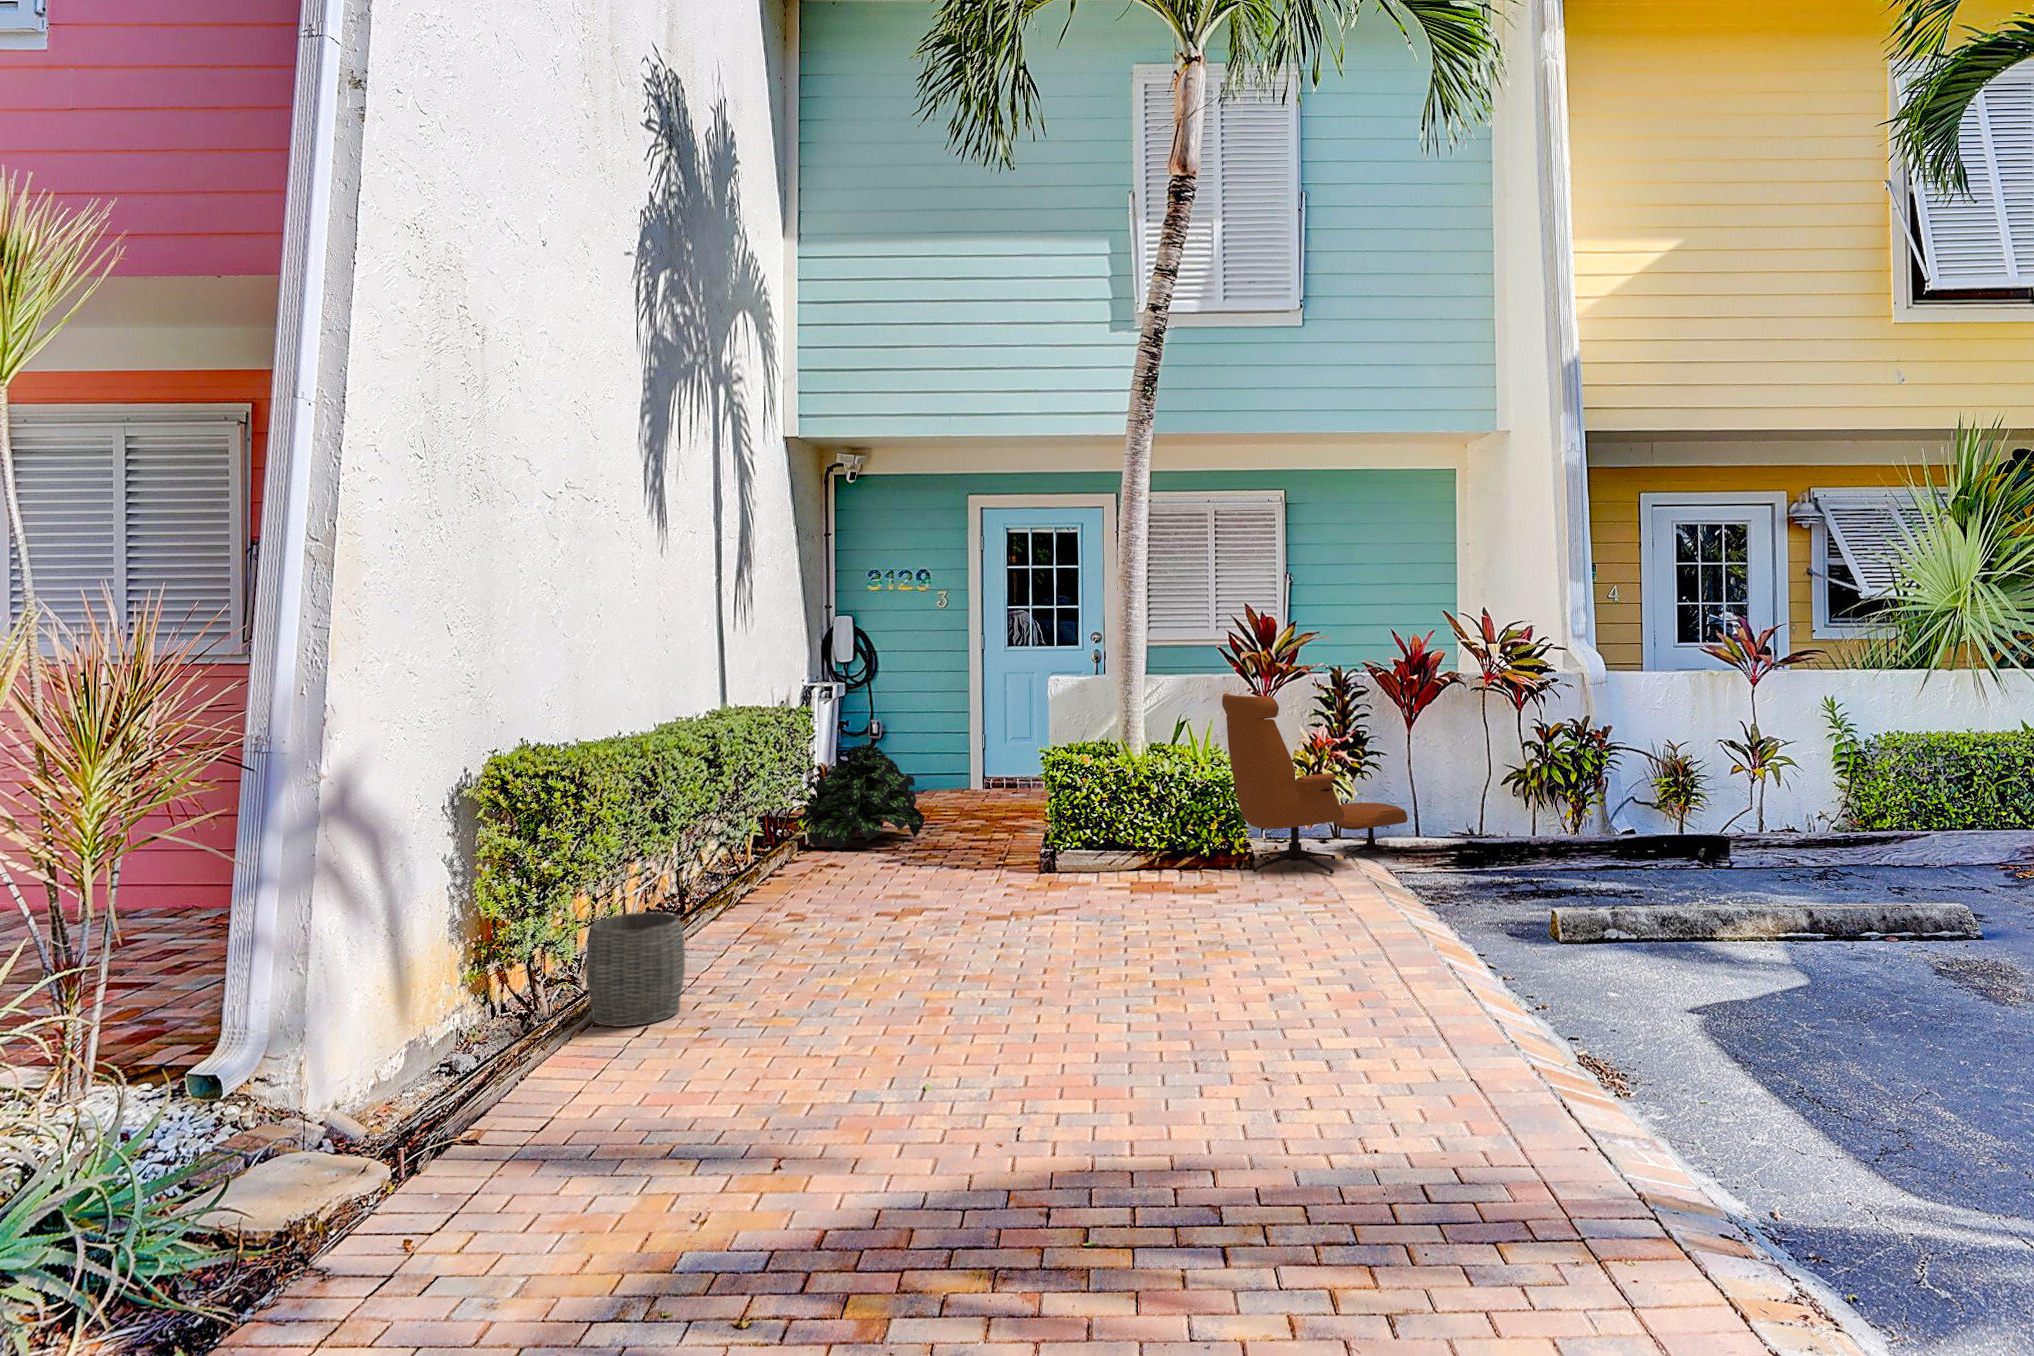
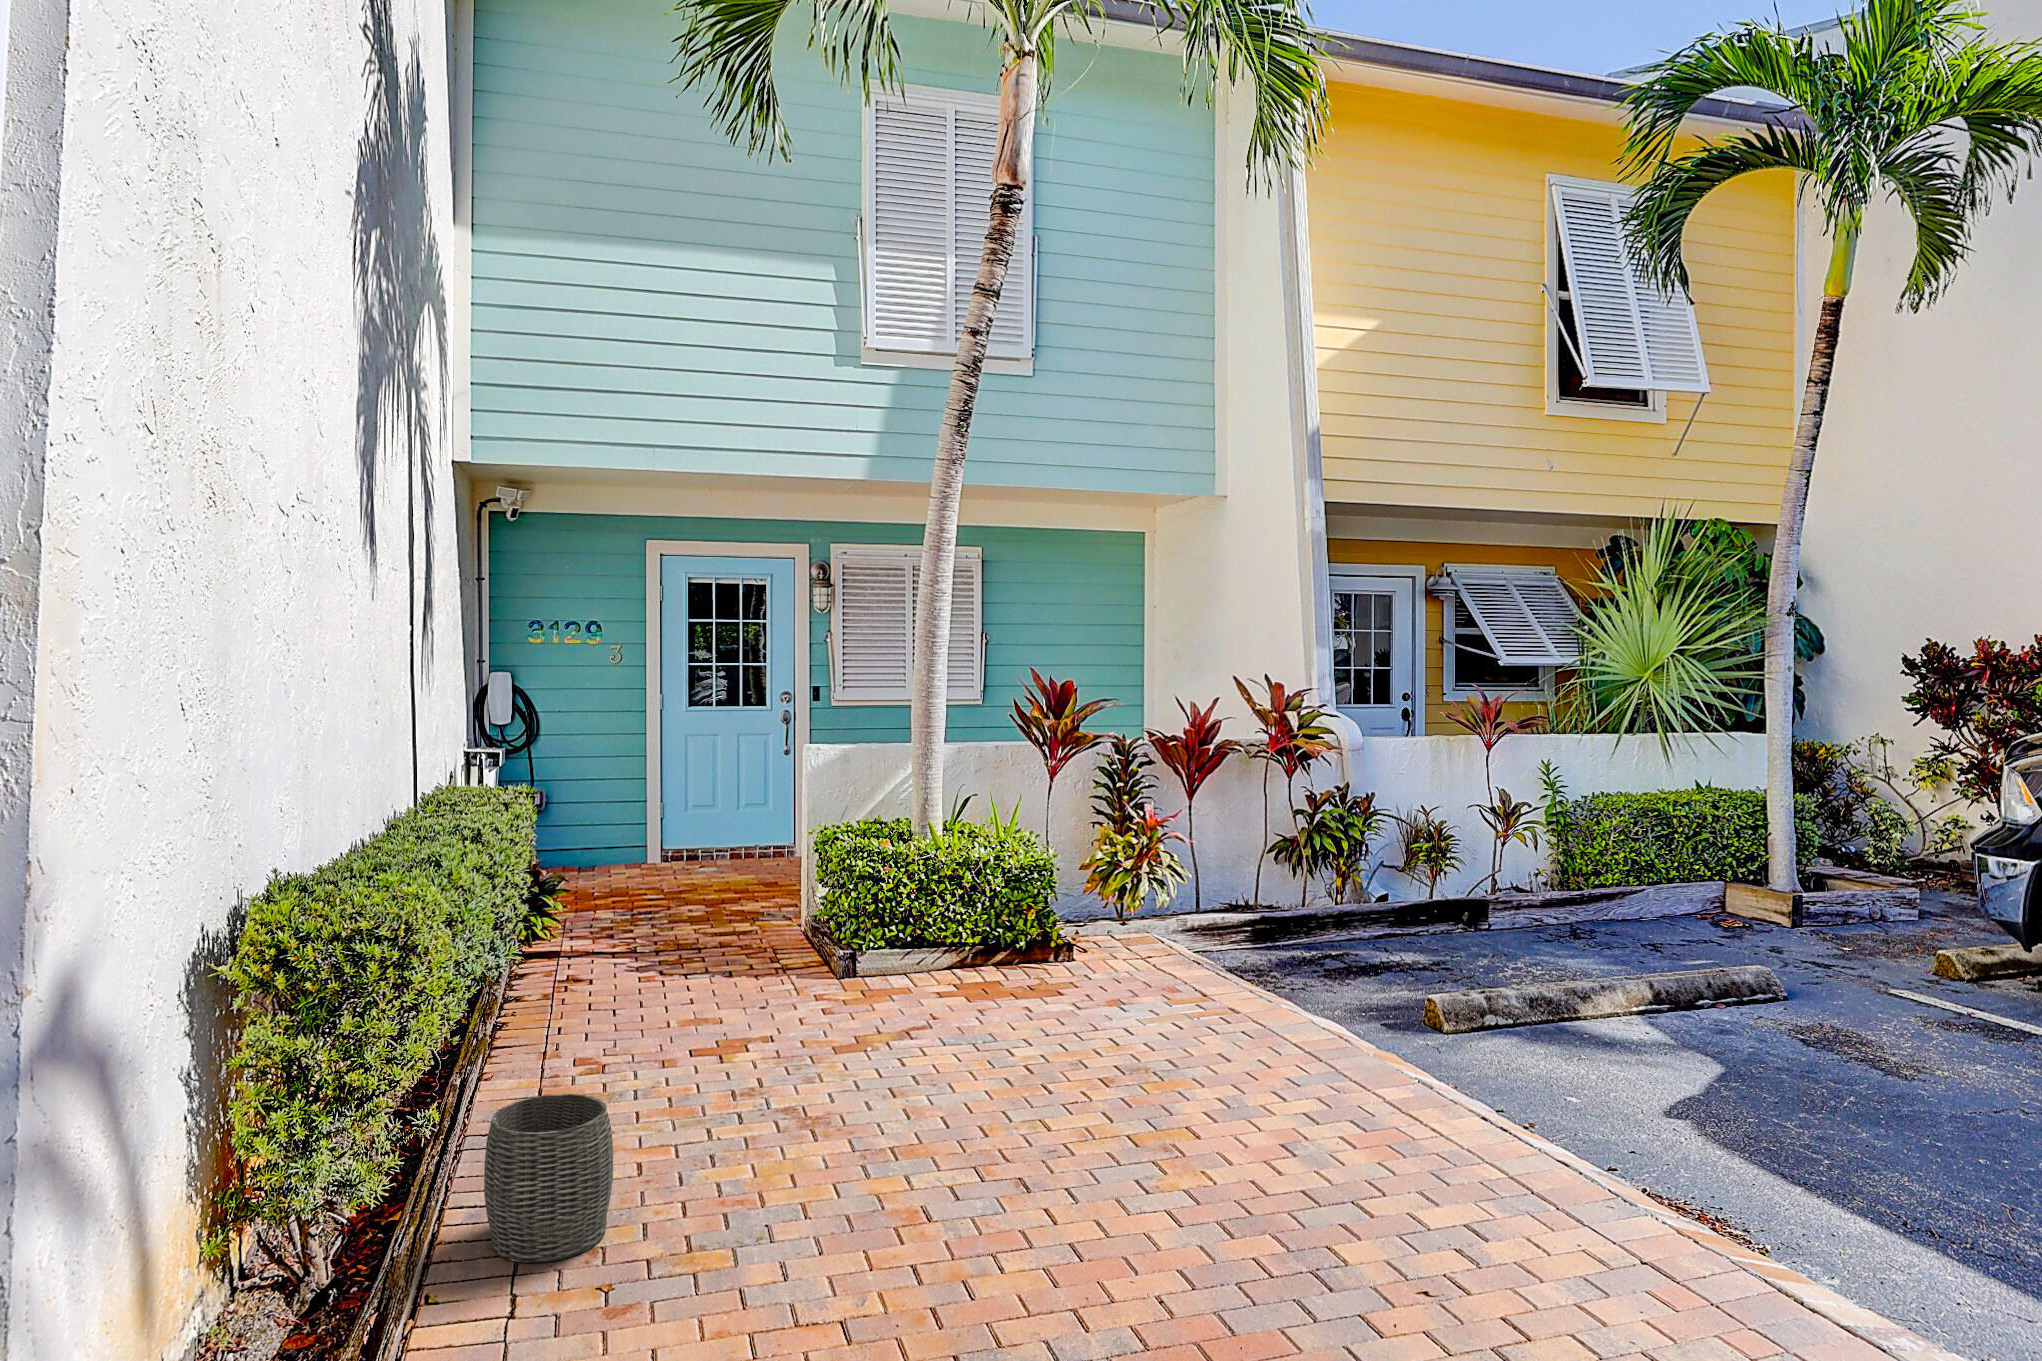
lounge chair: present [1222,693,1408,874] -> none [1040,769,1203,964]
potted plant: present [802,744,925,849] -> none [516,829,662,958]

